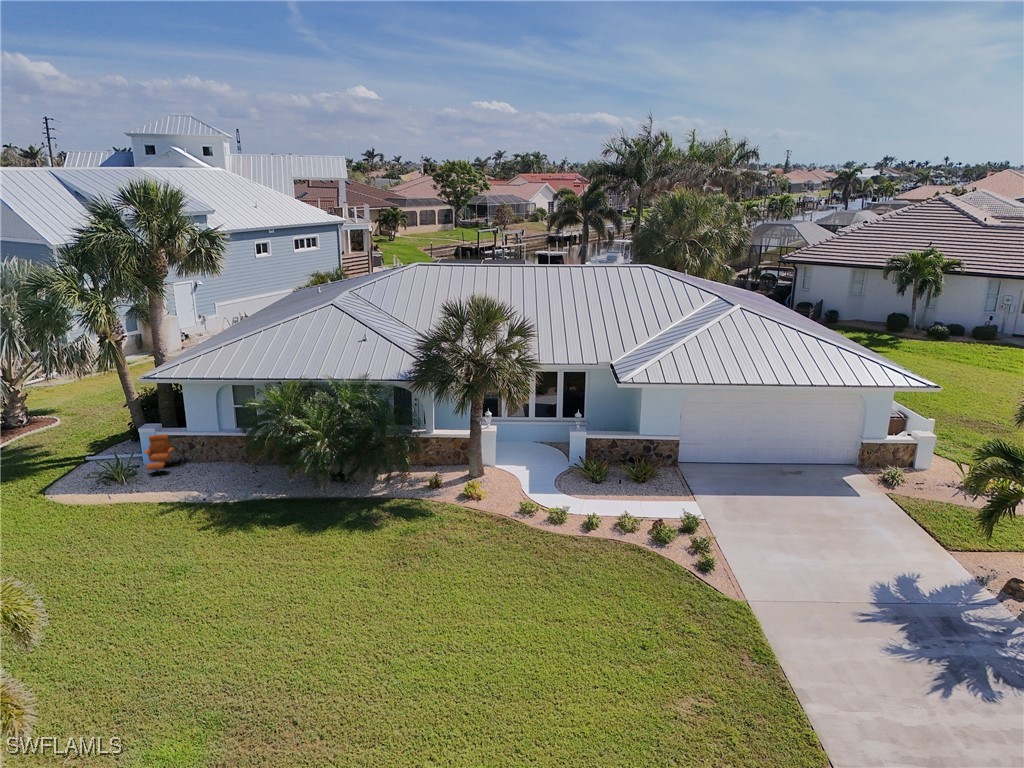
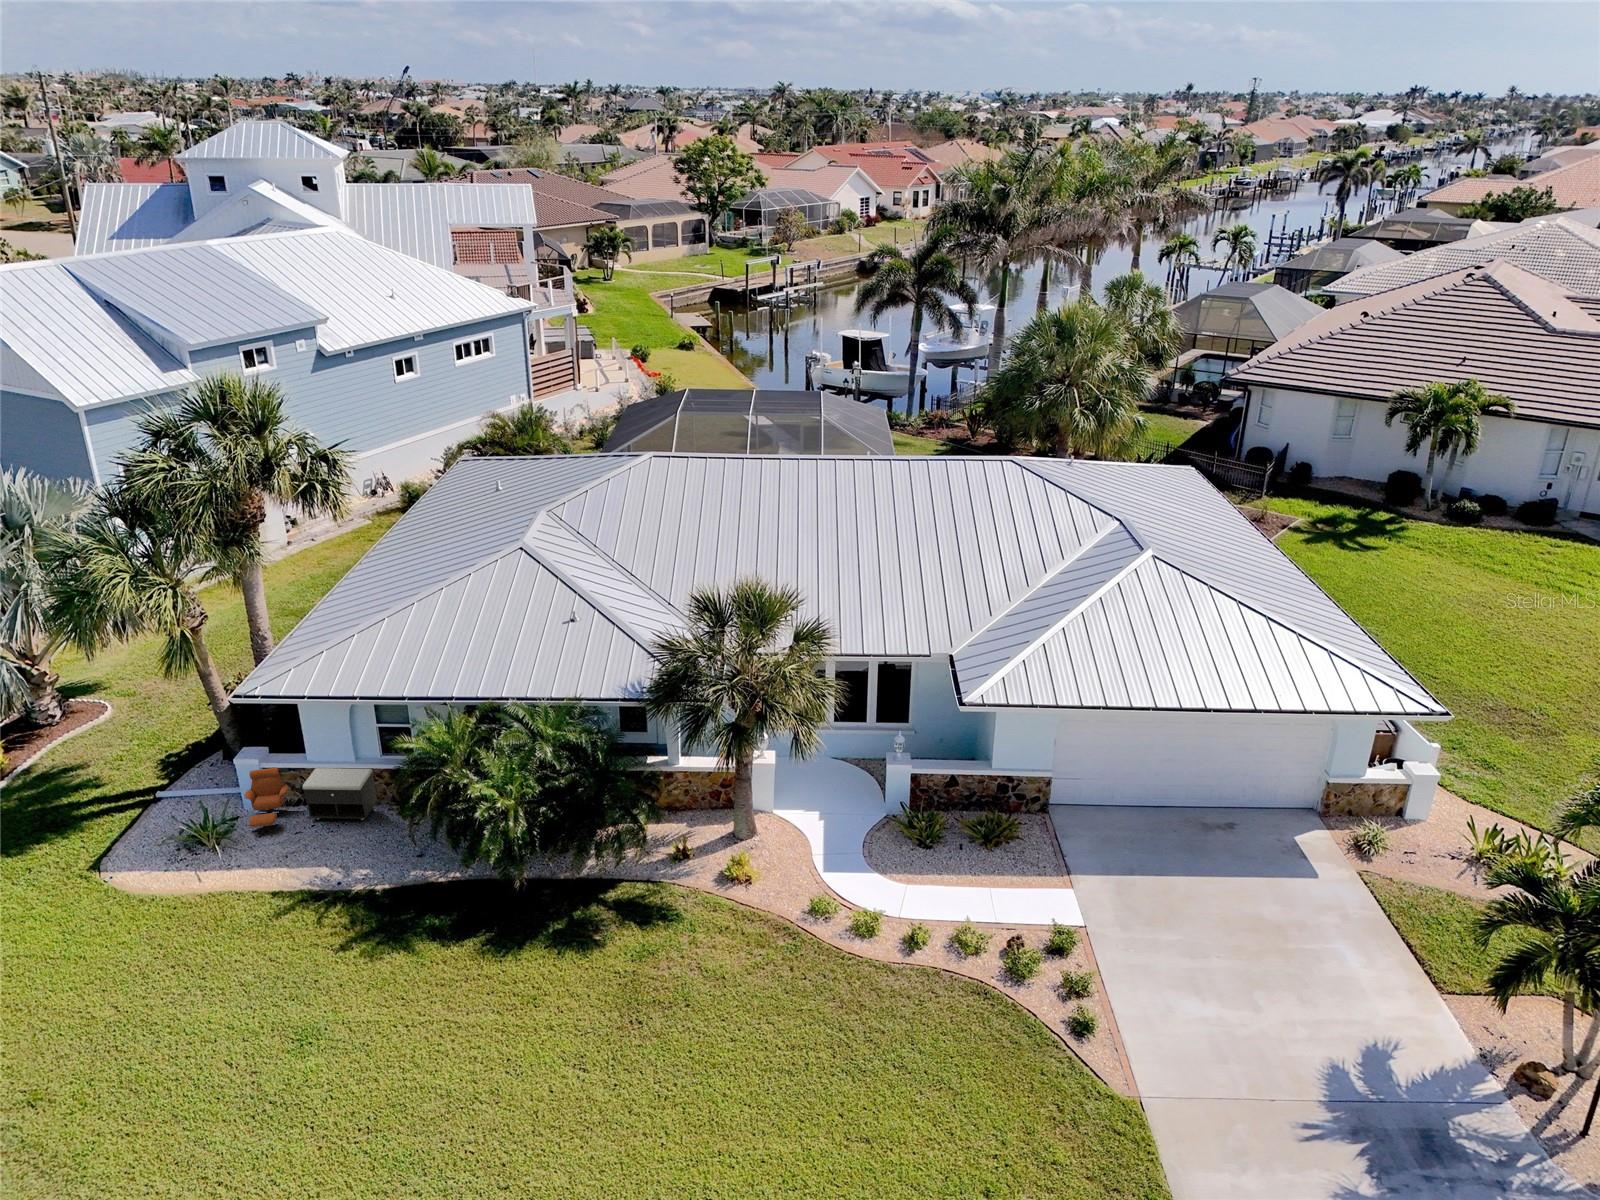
storage bench: none [183,435,233,469] -> present [303,768,377,820]

